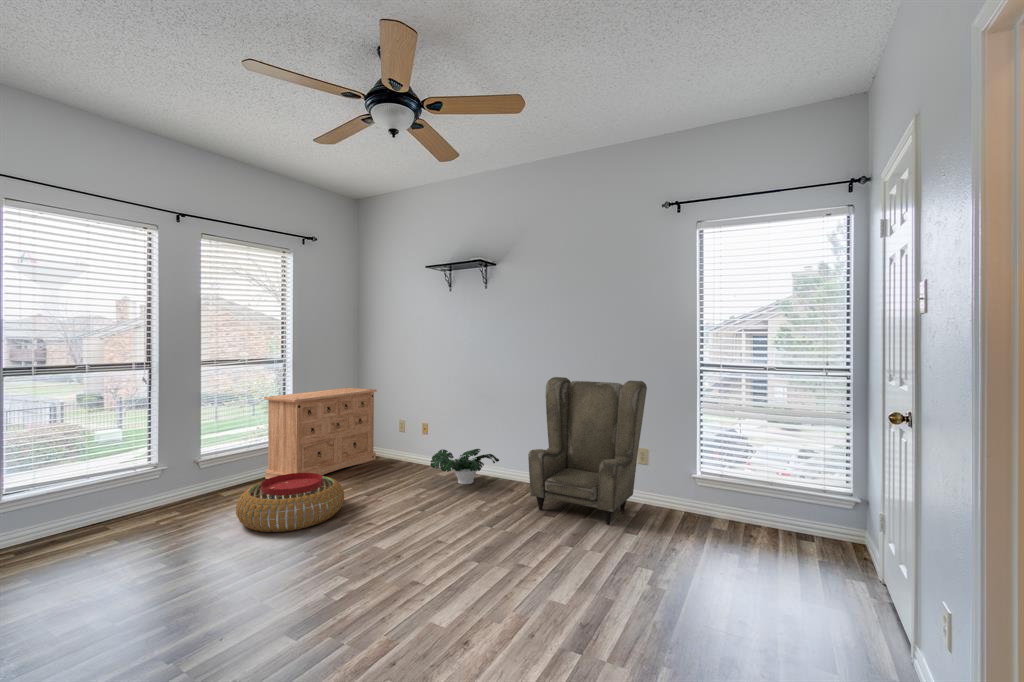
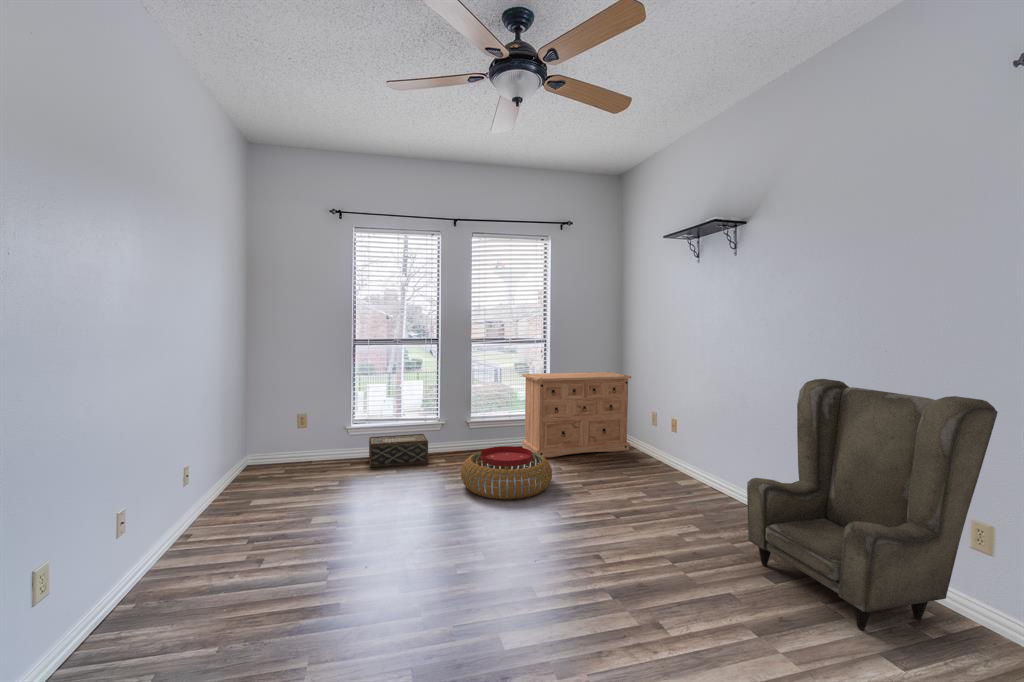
potted plant: present [431,449,499,484] -> none [651,453,744,502]
woven basket: none [43,487,156,548] -> present [369,434,428,467]

